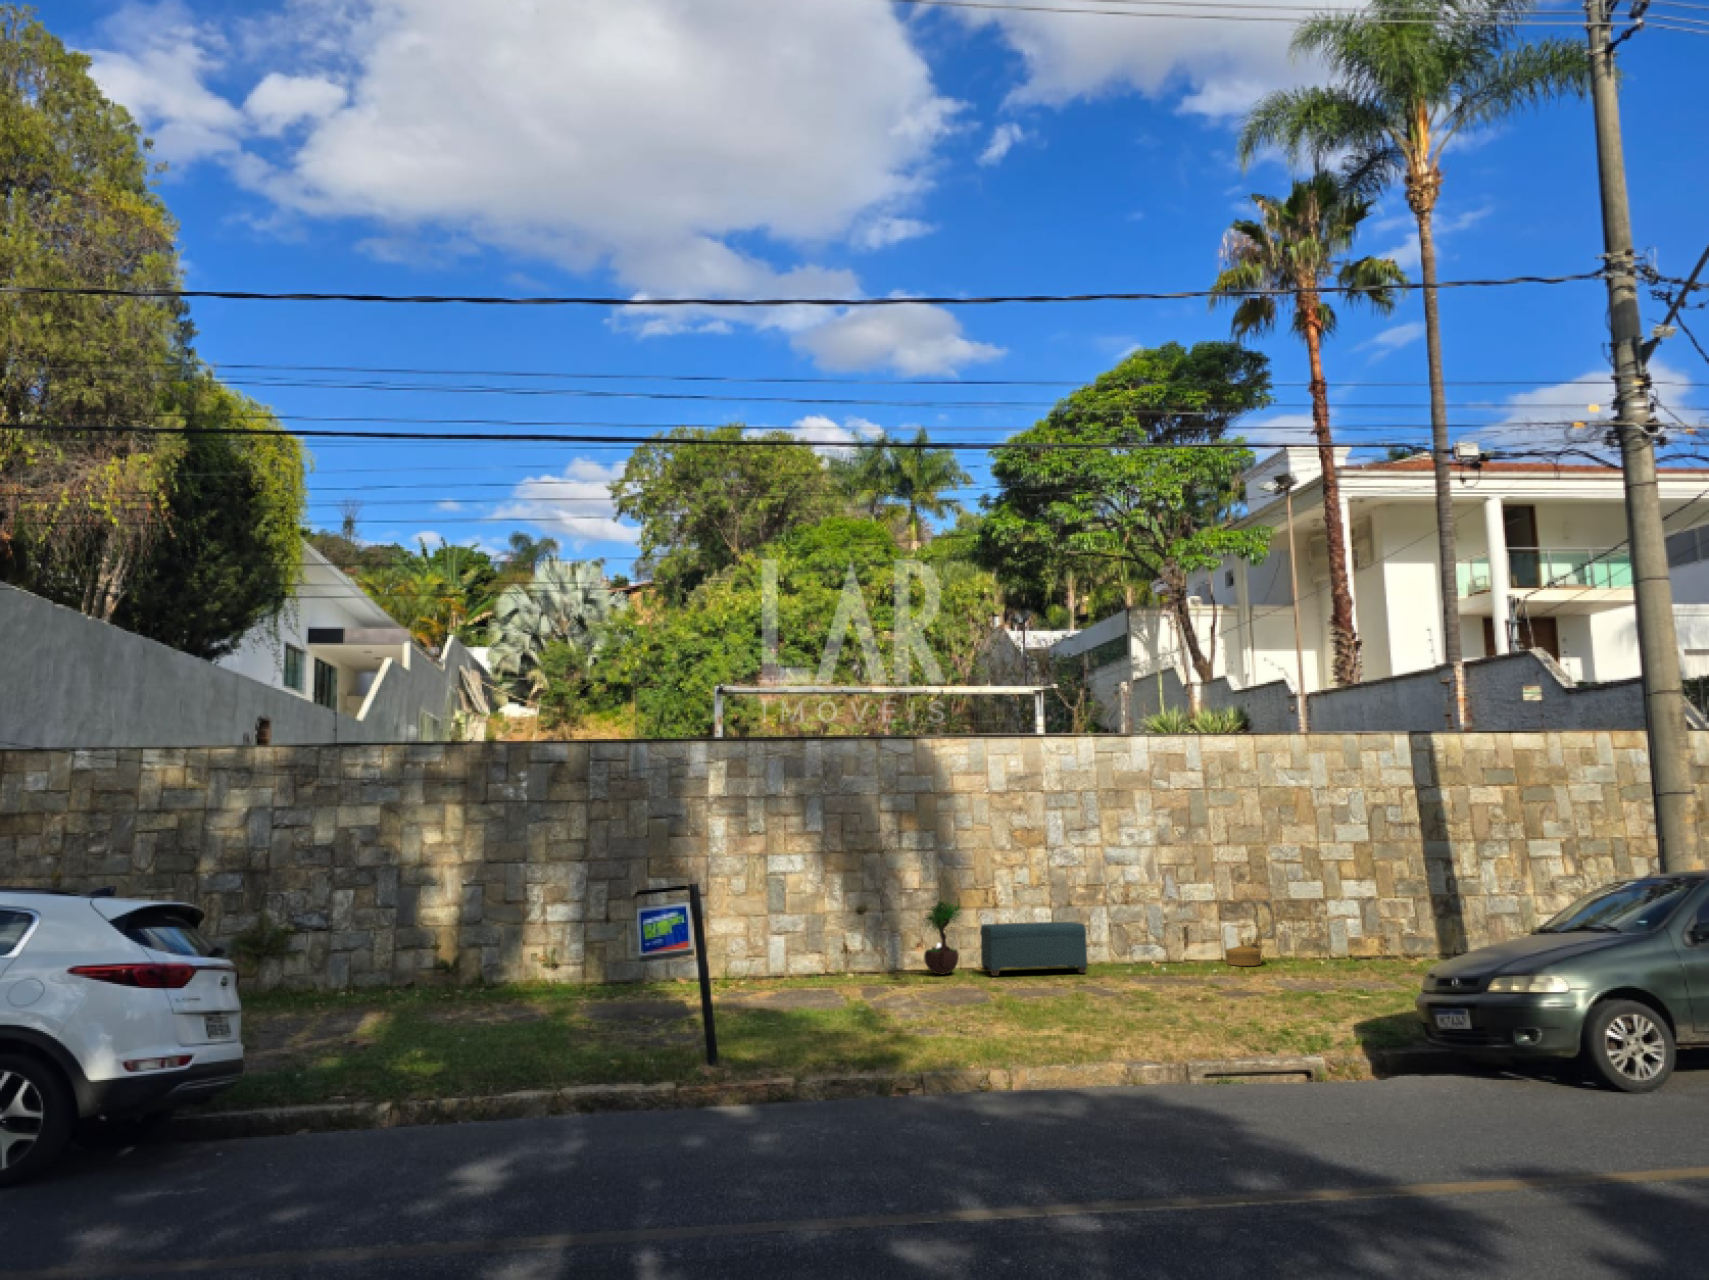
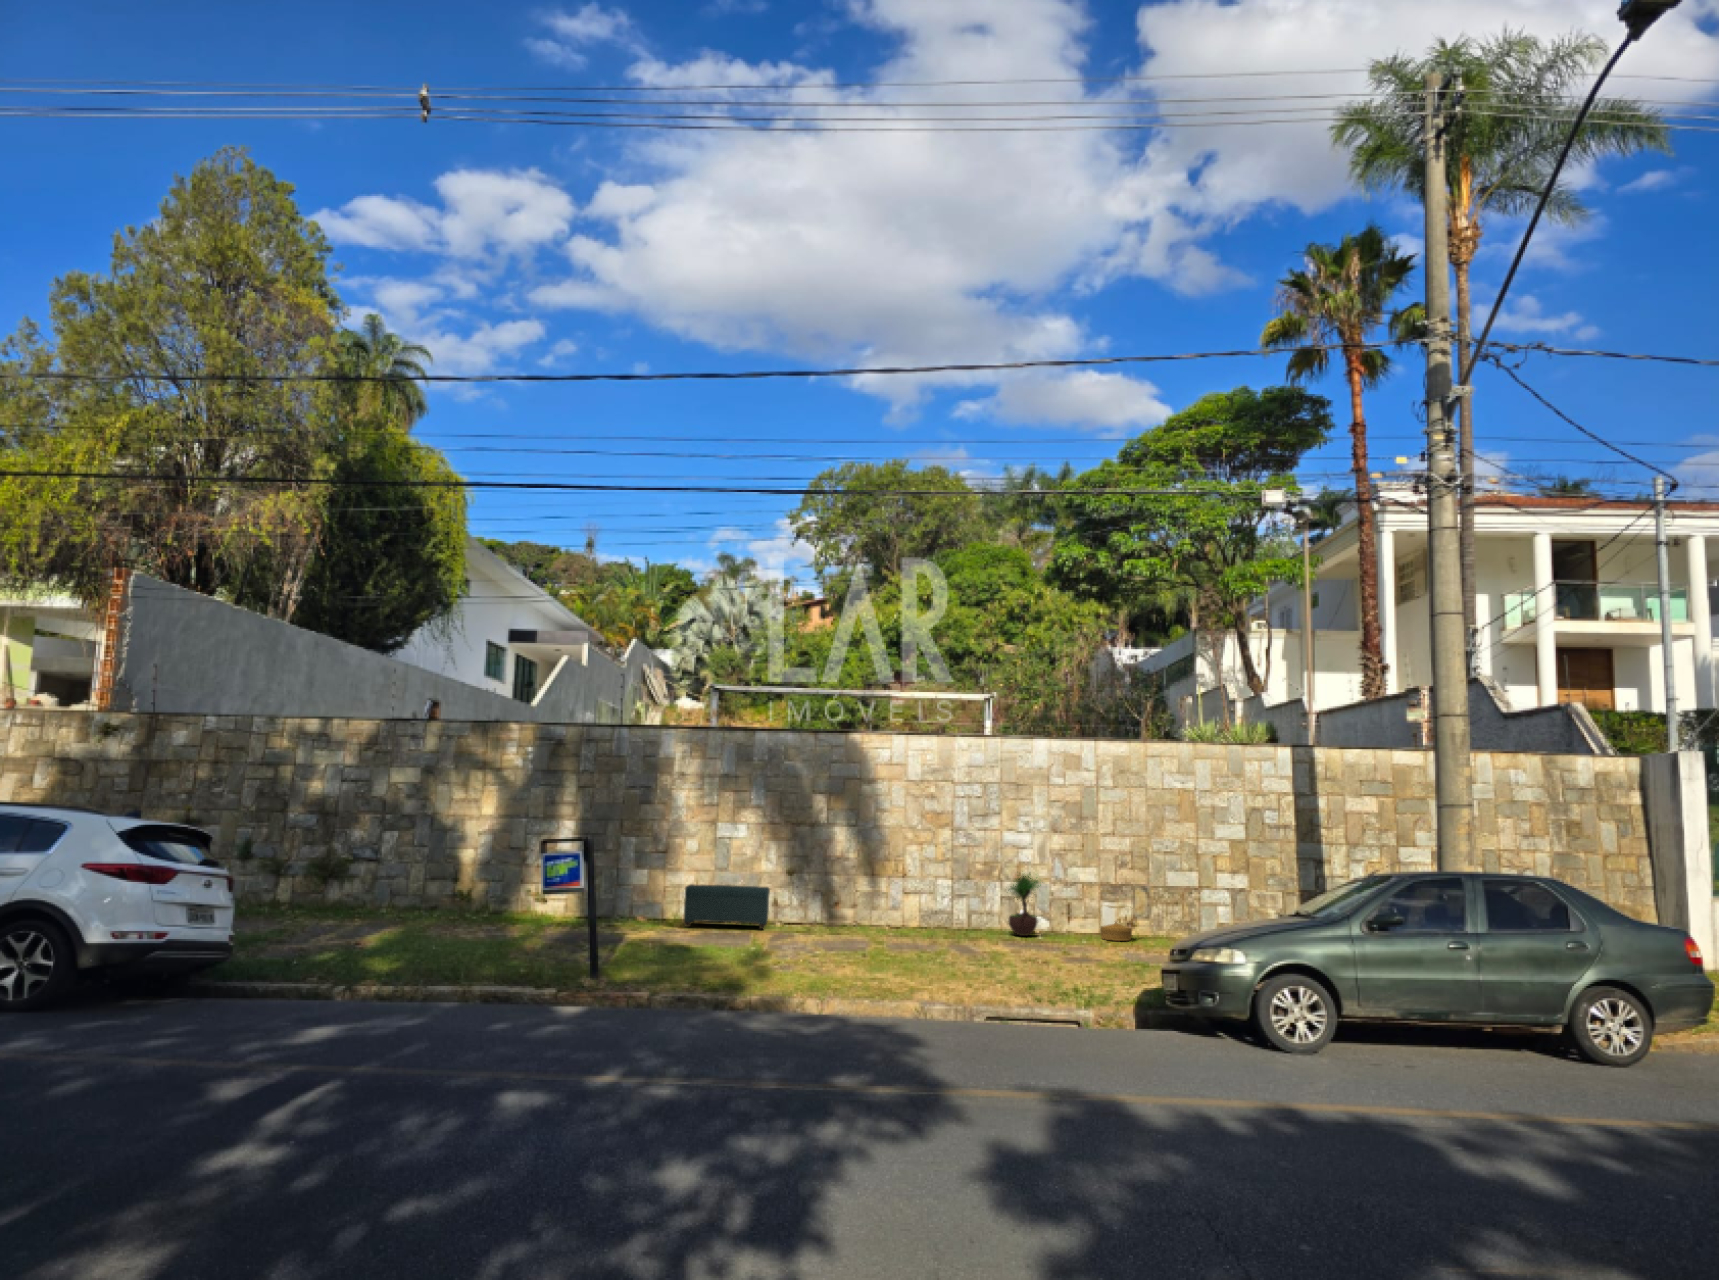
potted tree: present [924,898,960,975] -> present [1009,875,1041,936]
bench: present [980,922,1087,976] -> present [684,884,770,929]

